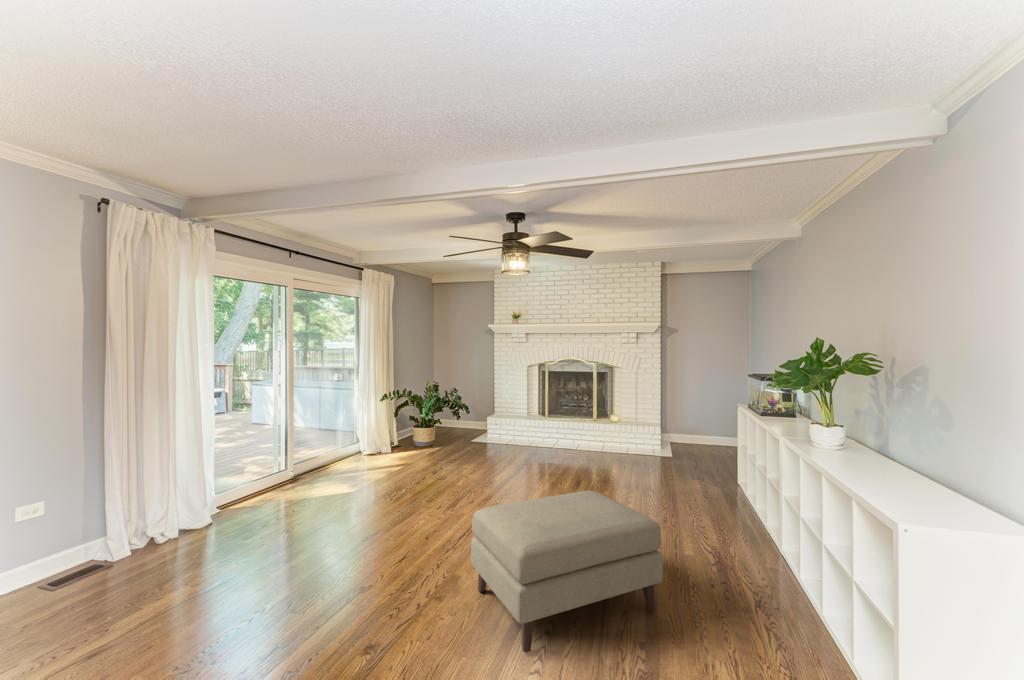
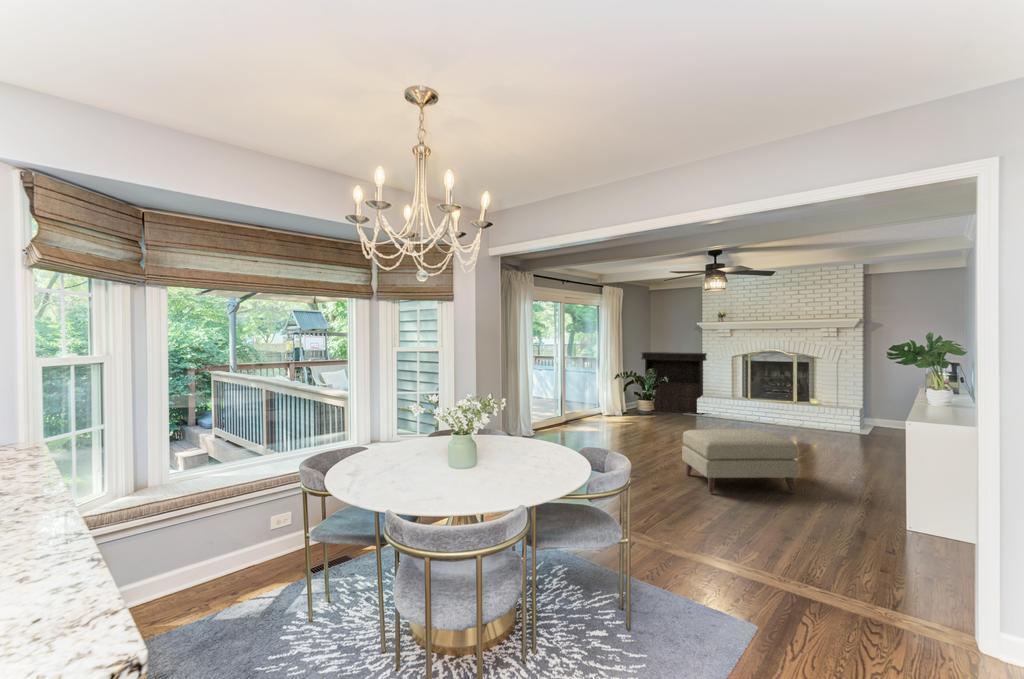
console table: none [418,363,499,441] -> present [642,352,707,414]

